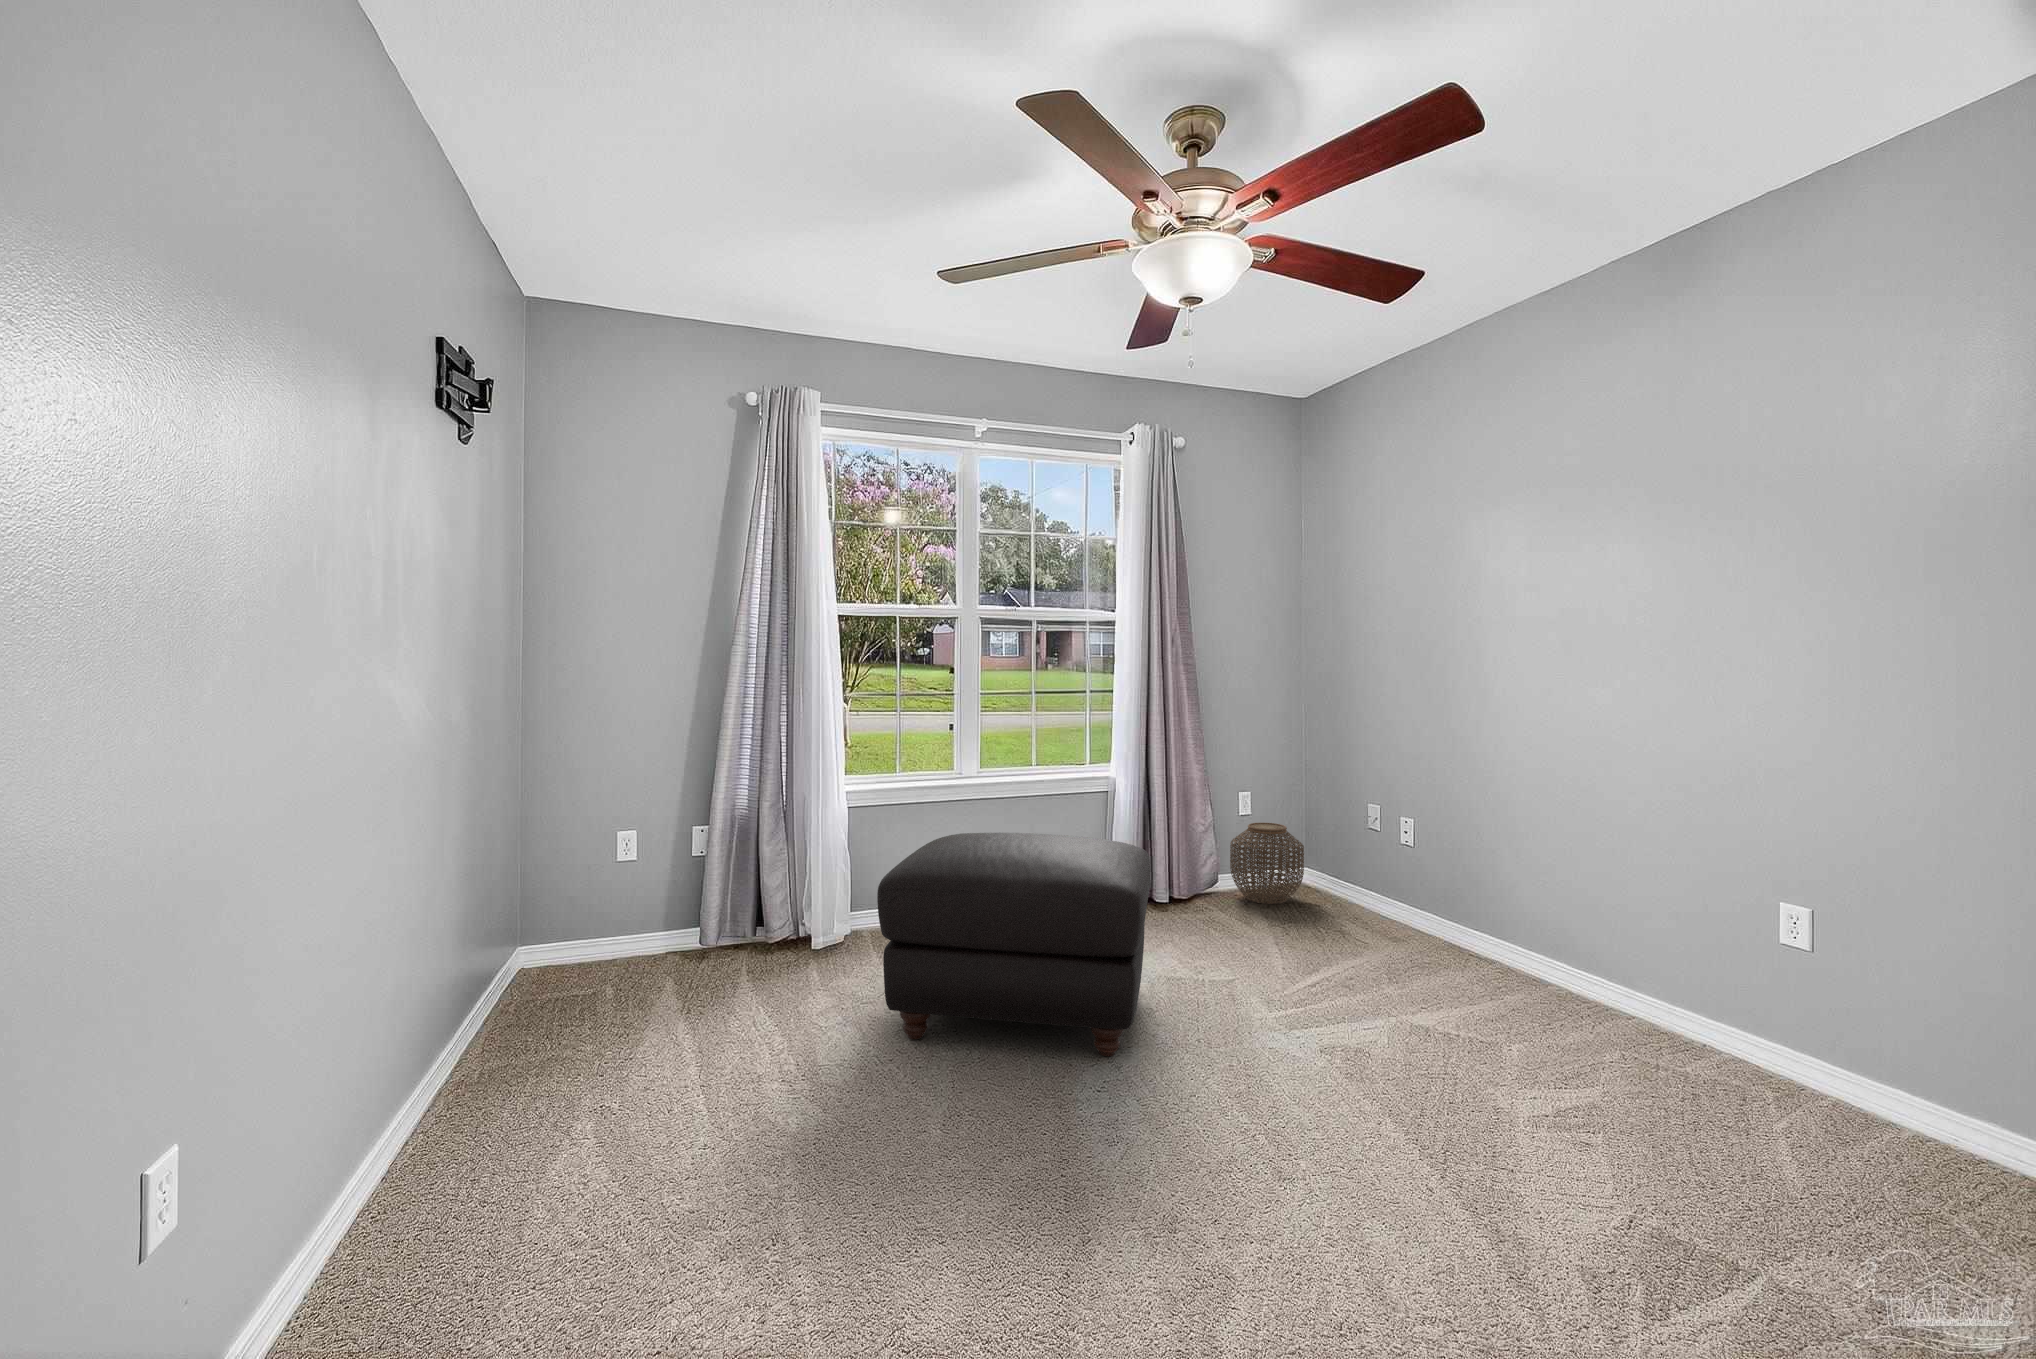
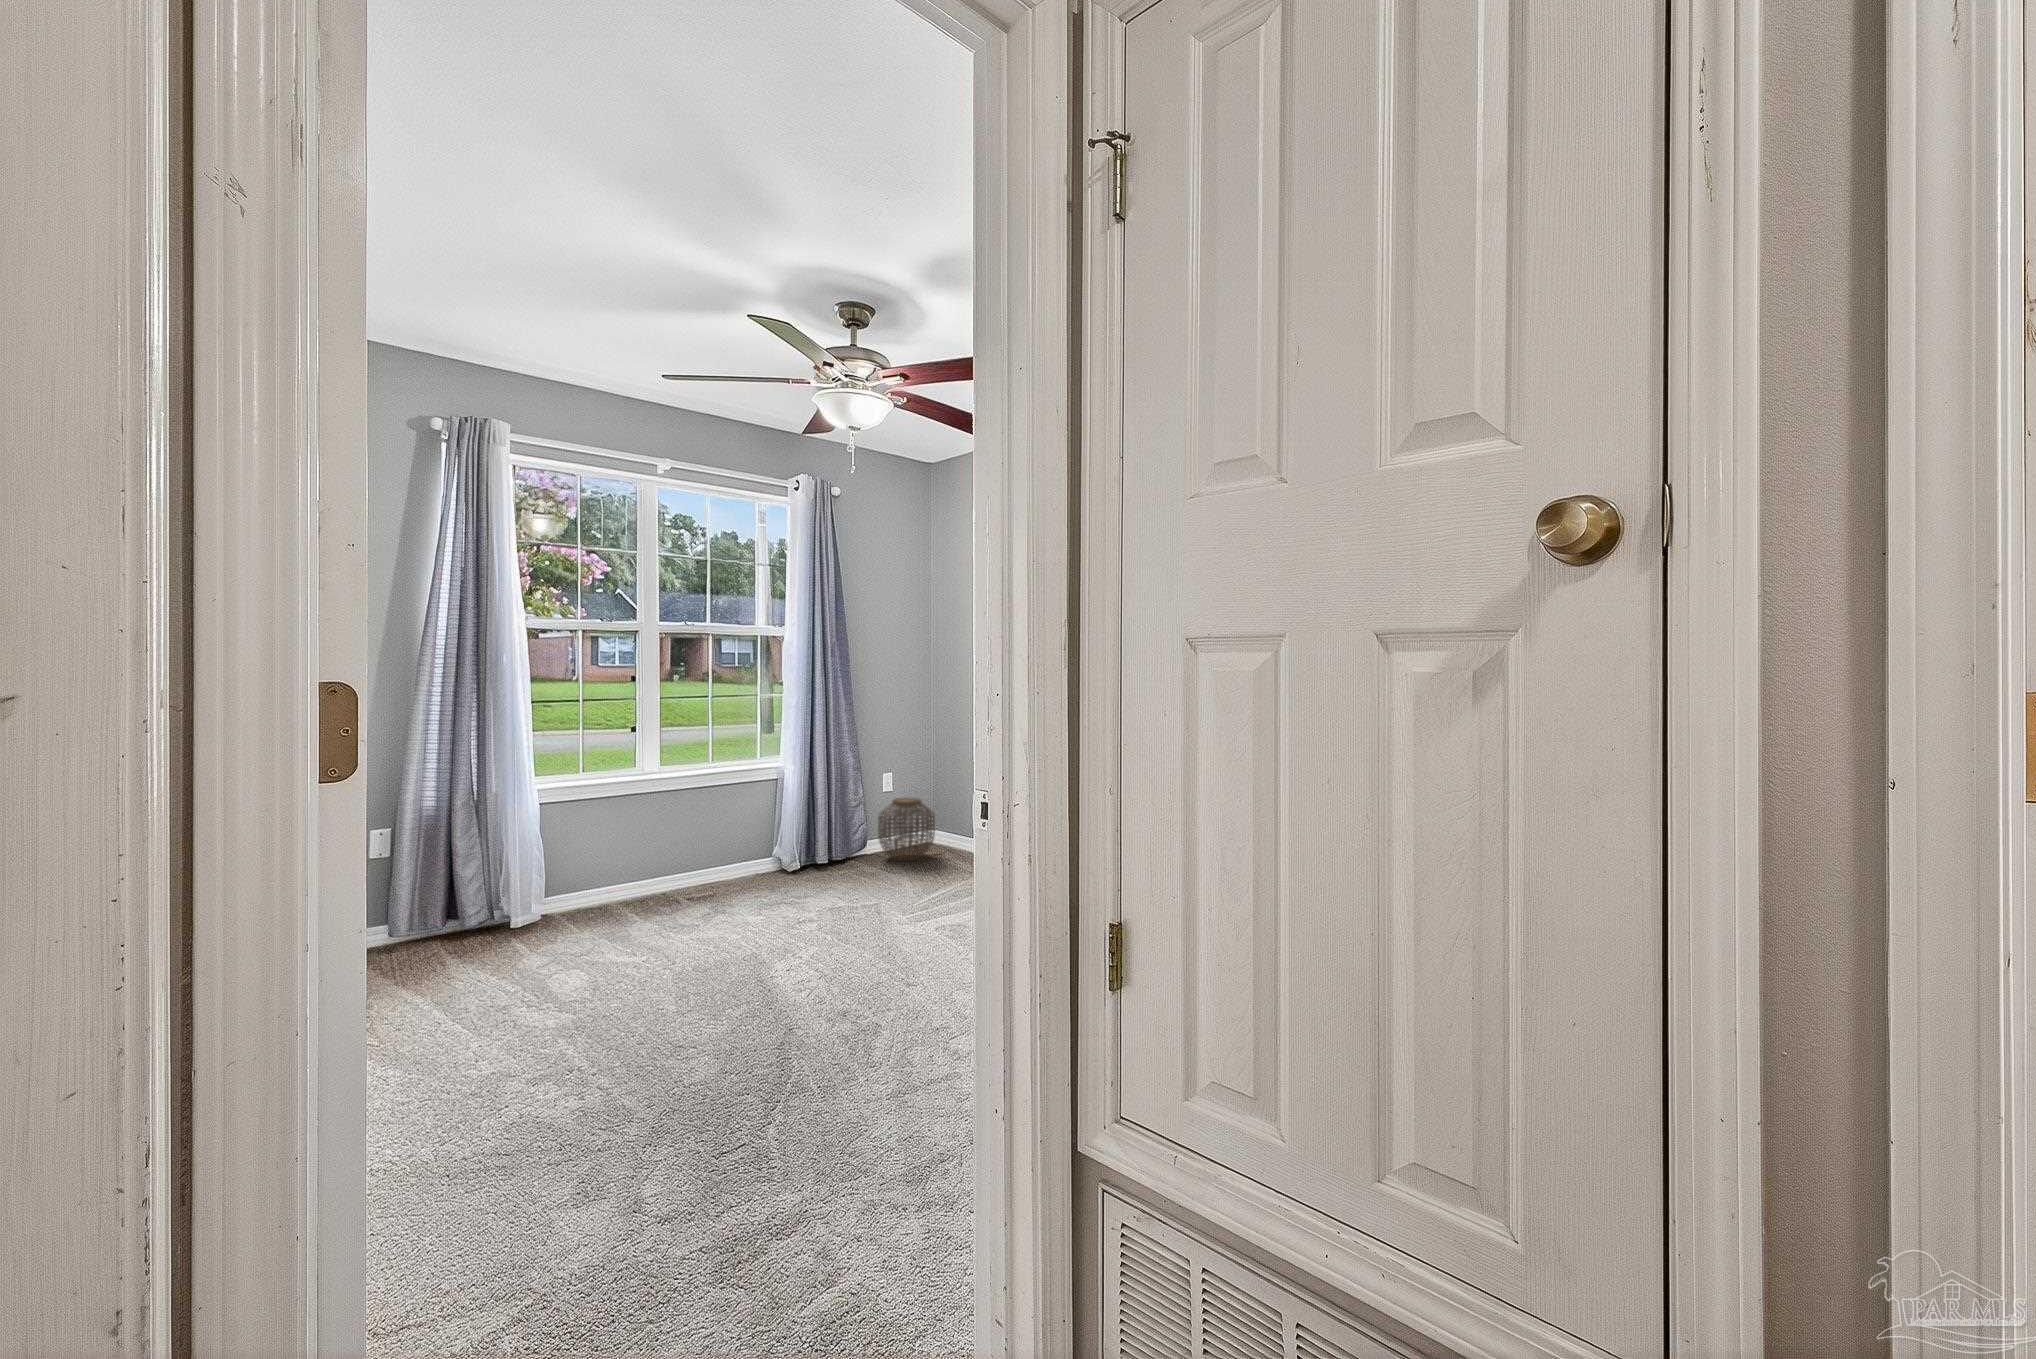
ottoman: present [877,832,1150,1056] -> none [600,806,821,973]

